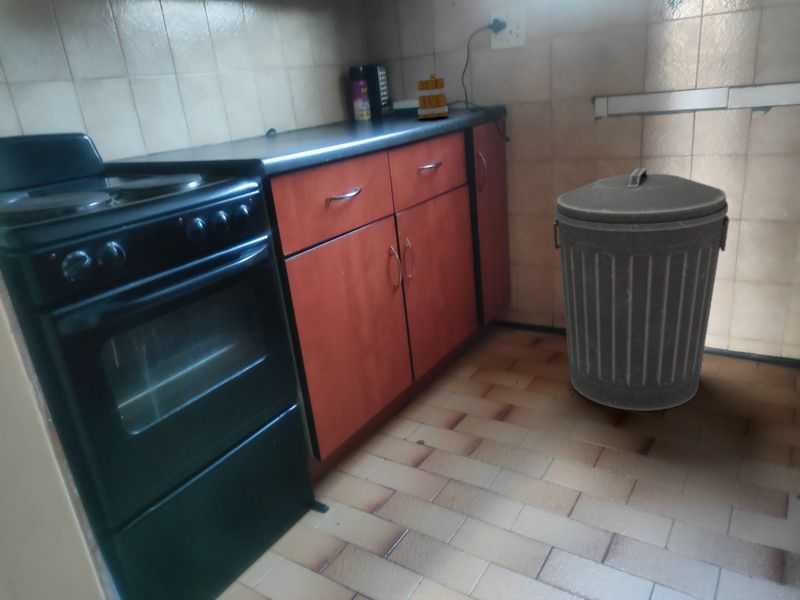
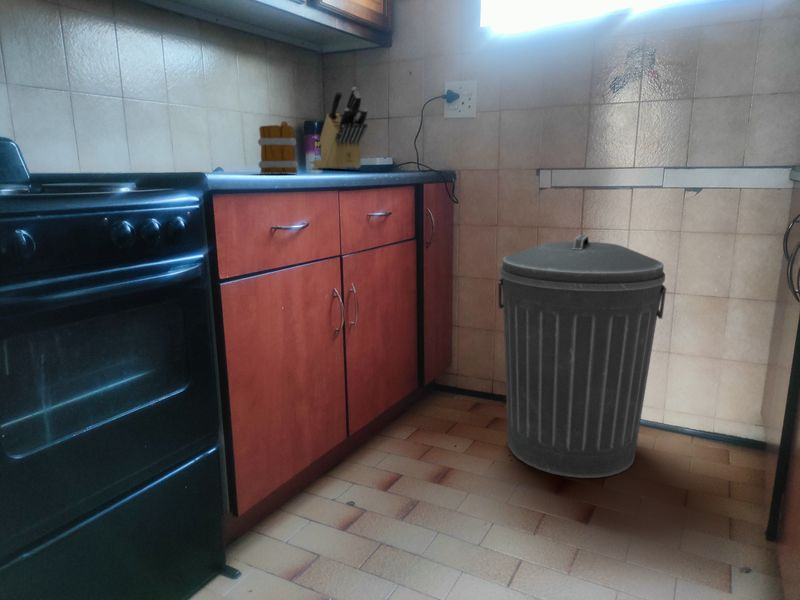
knife block: none [361,28,412,116] -> present [313,87,368,169]
mug: present [417,73,448,119] -> present [258,121,298,173]

